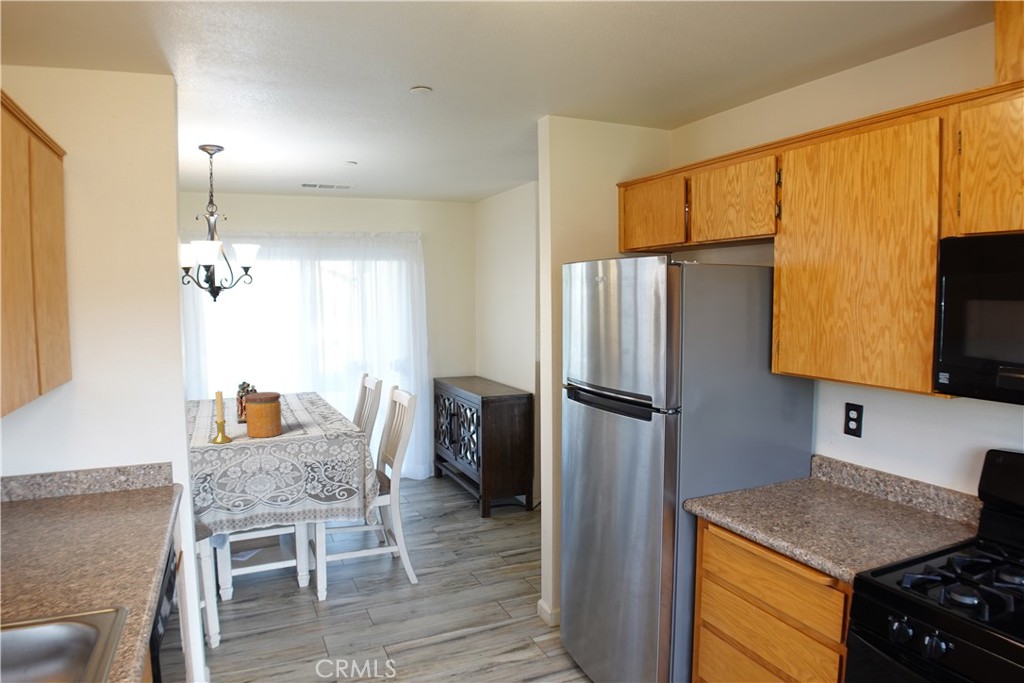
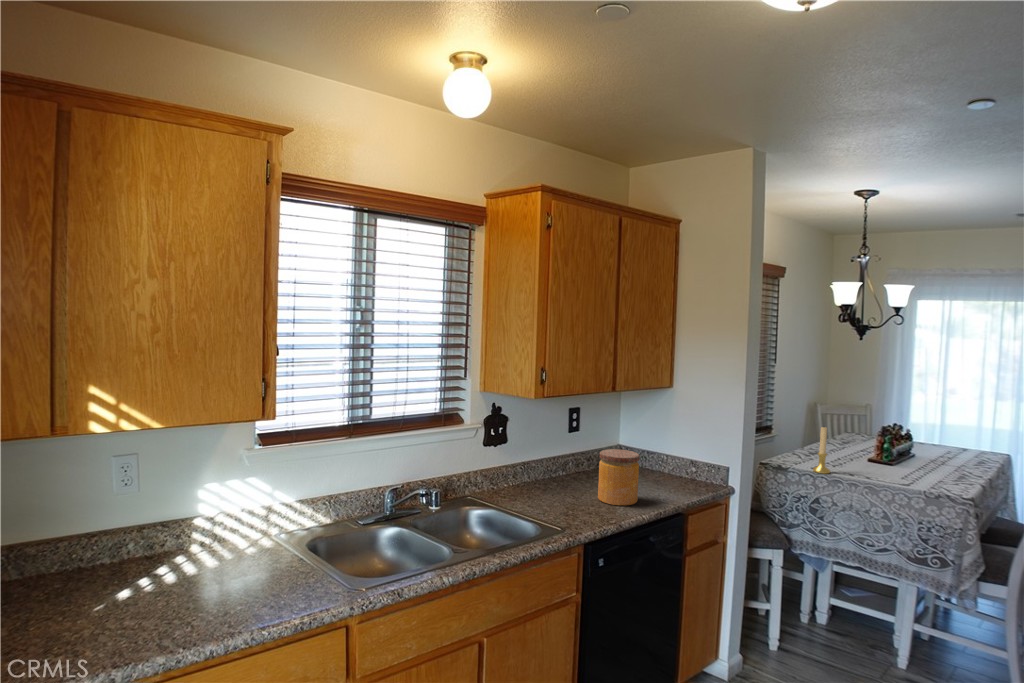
jar: present [245,392,282,438] -> present [598,449,640,506]

